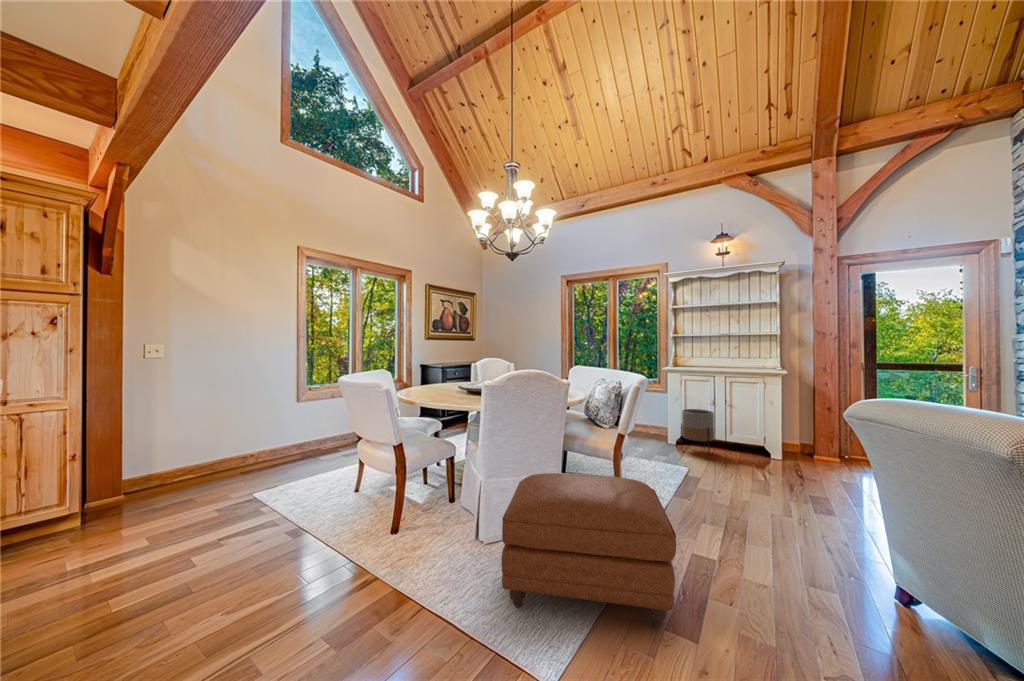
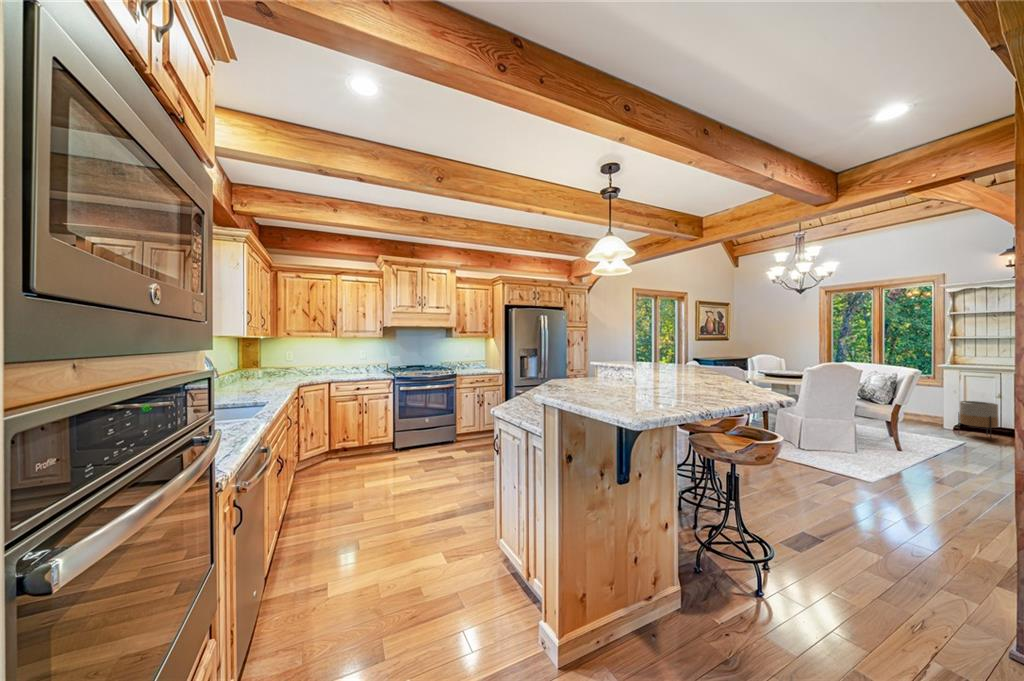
ottoman: present [501,473,676,626] -> none [827,418,941,486]

